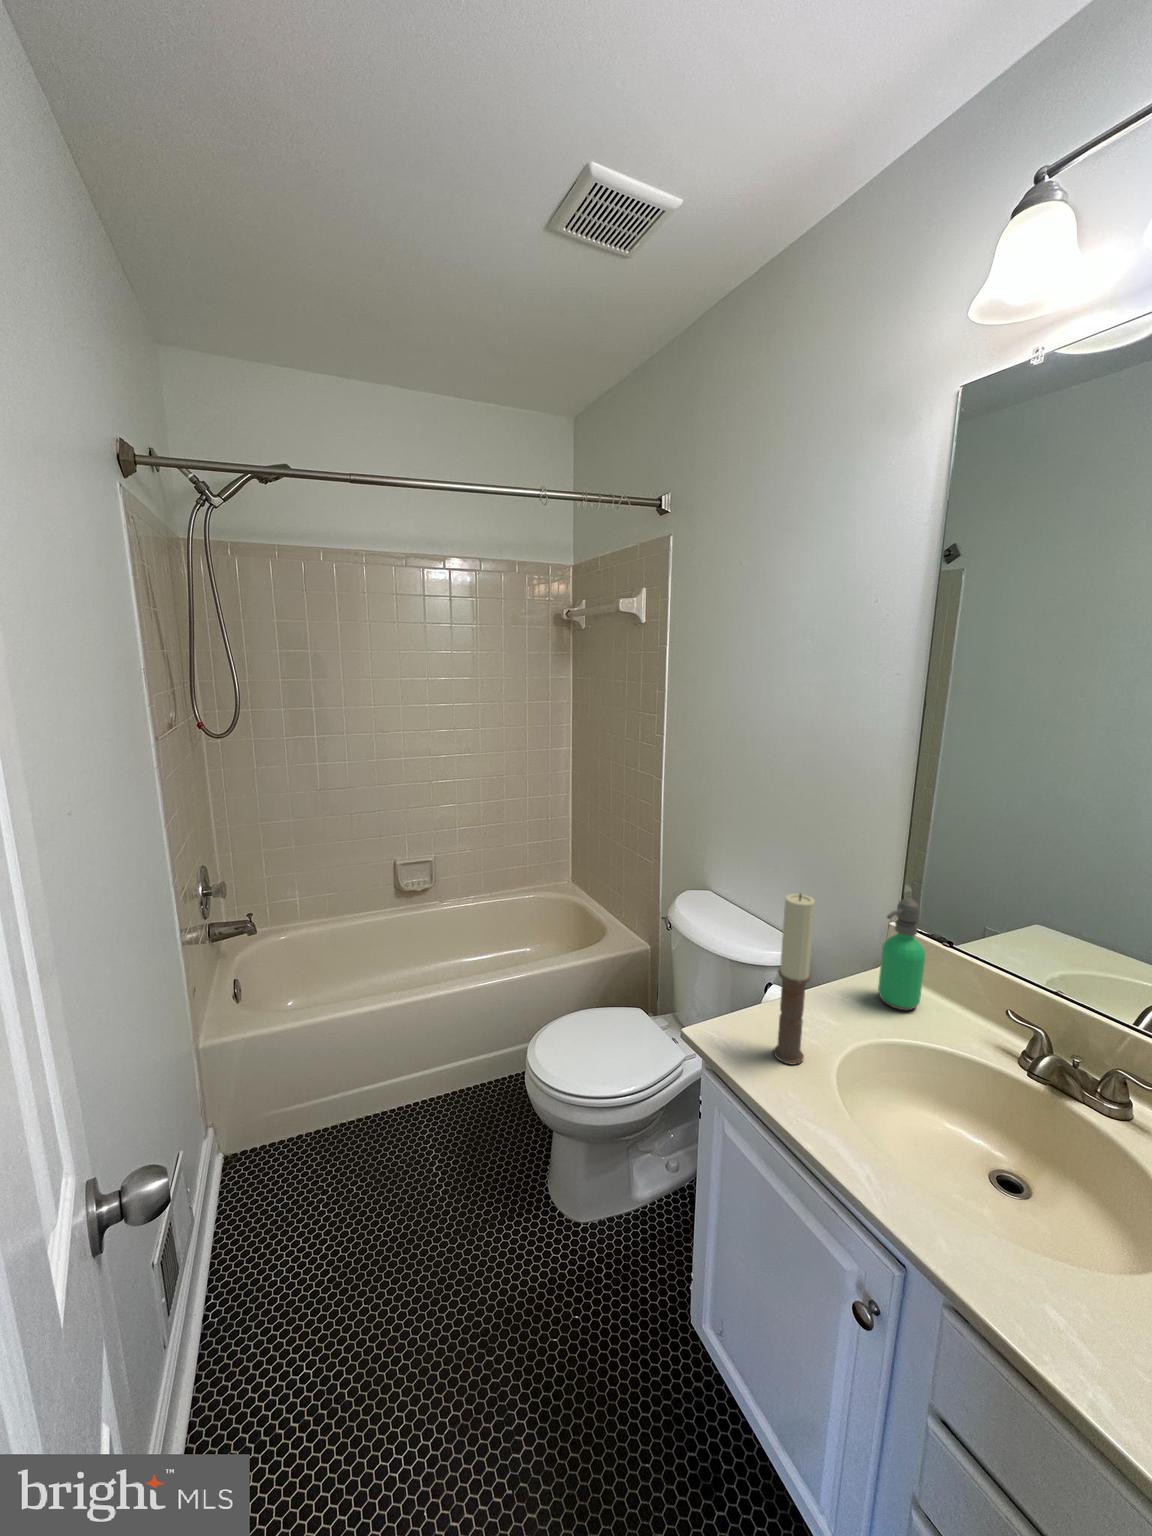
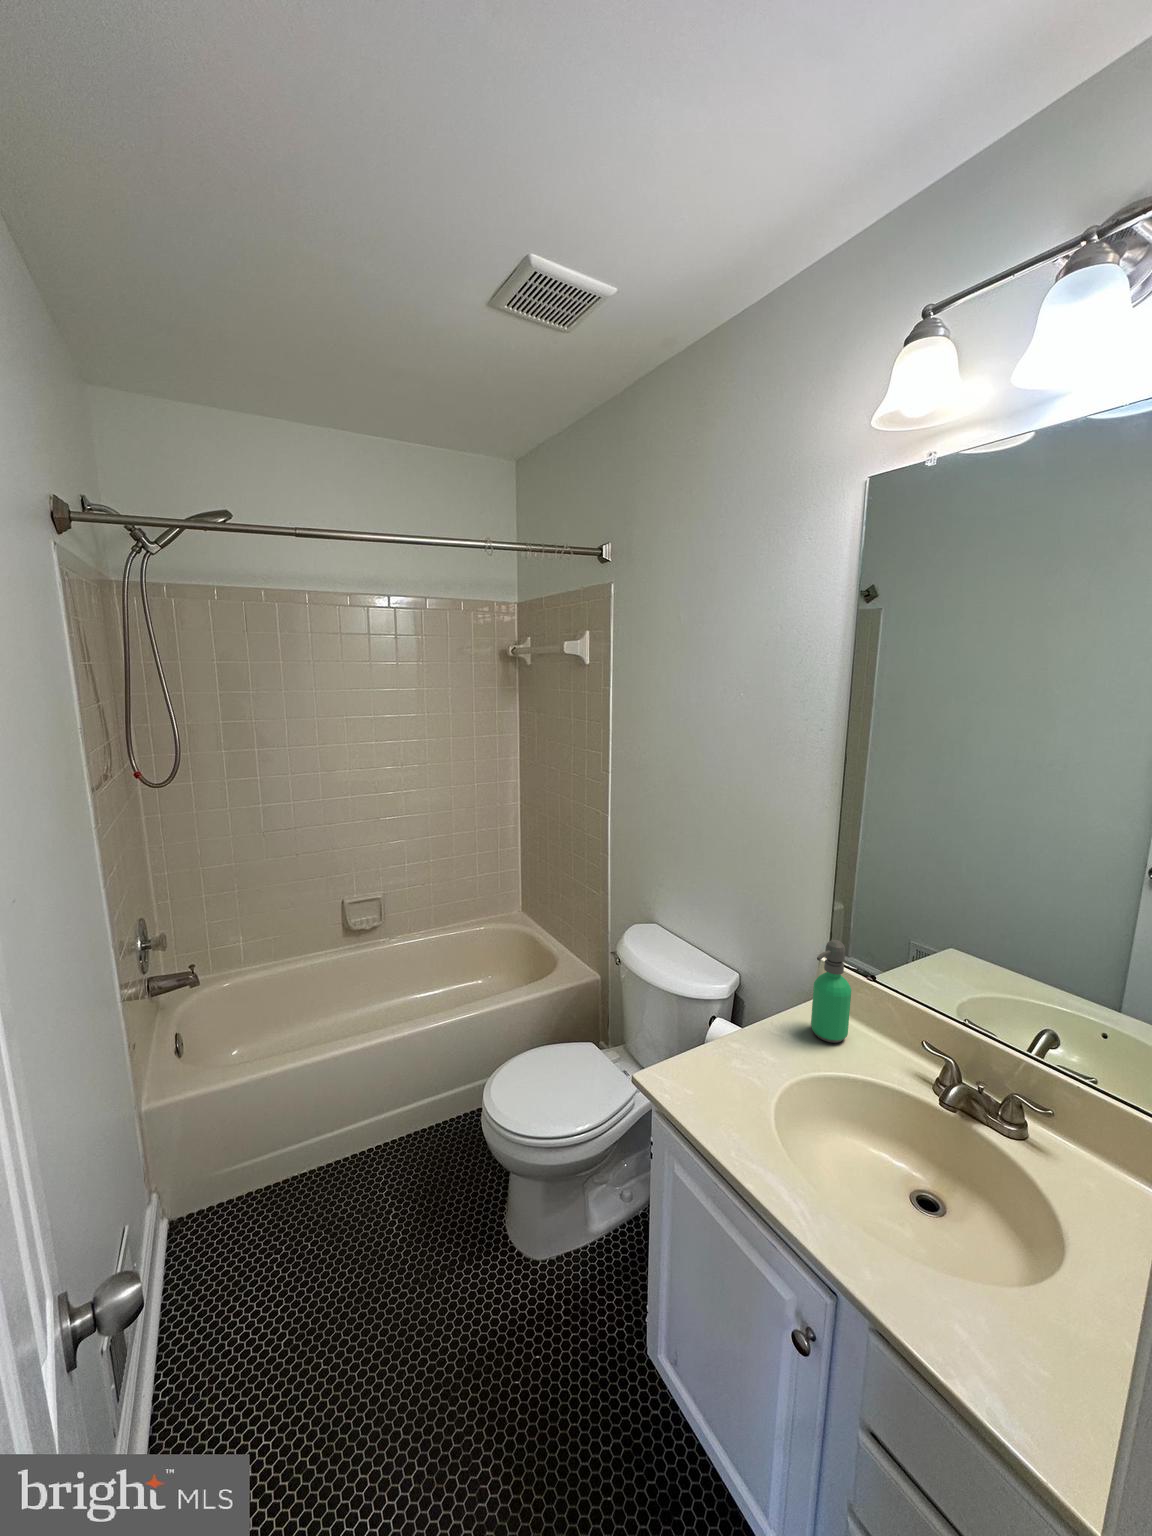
candle: present [773,894,815,1064] -> none [718,946,752,1105]

